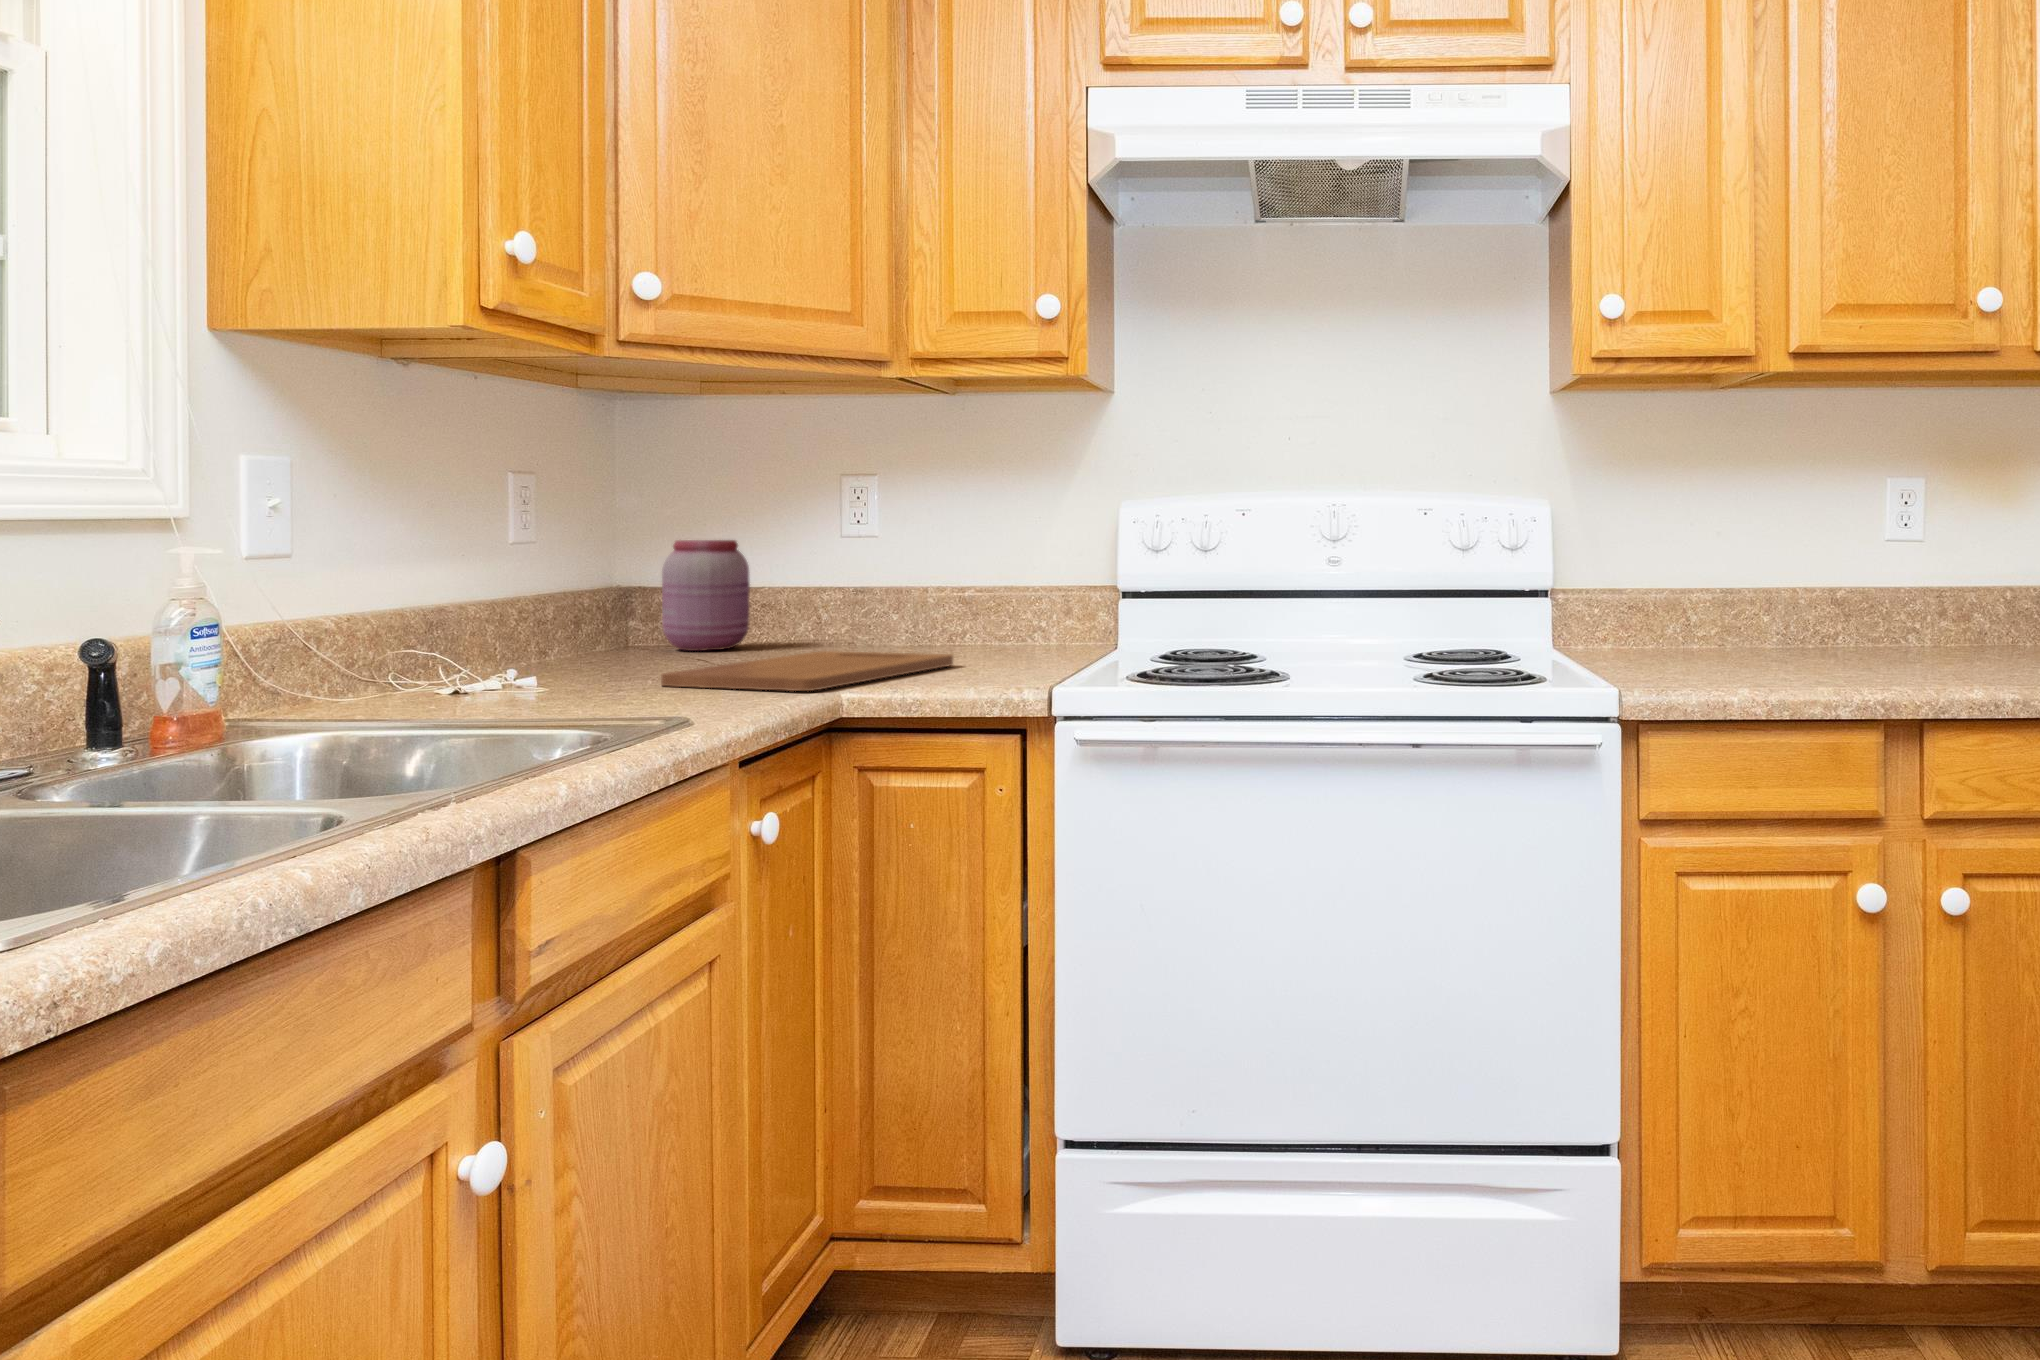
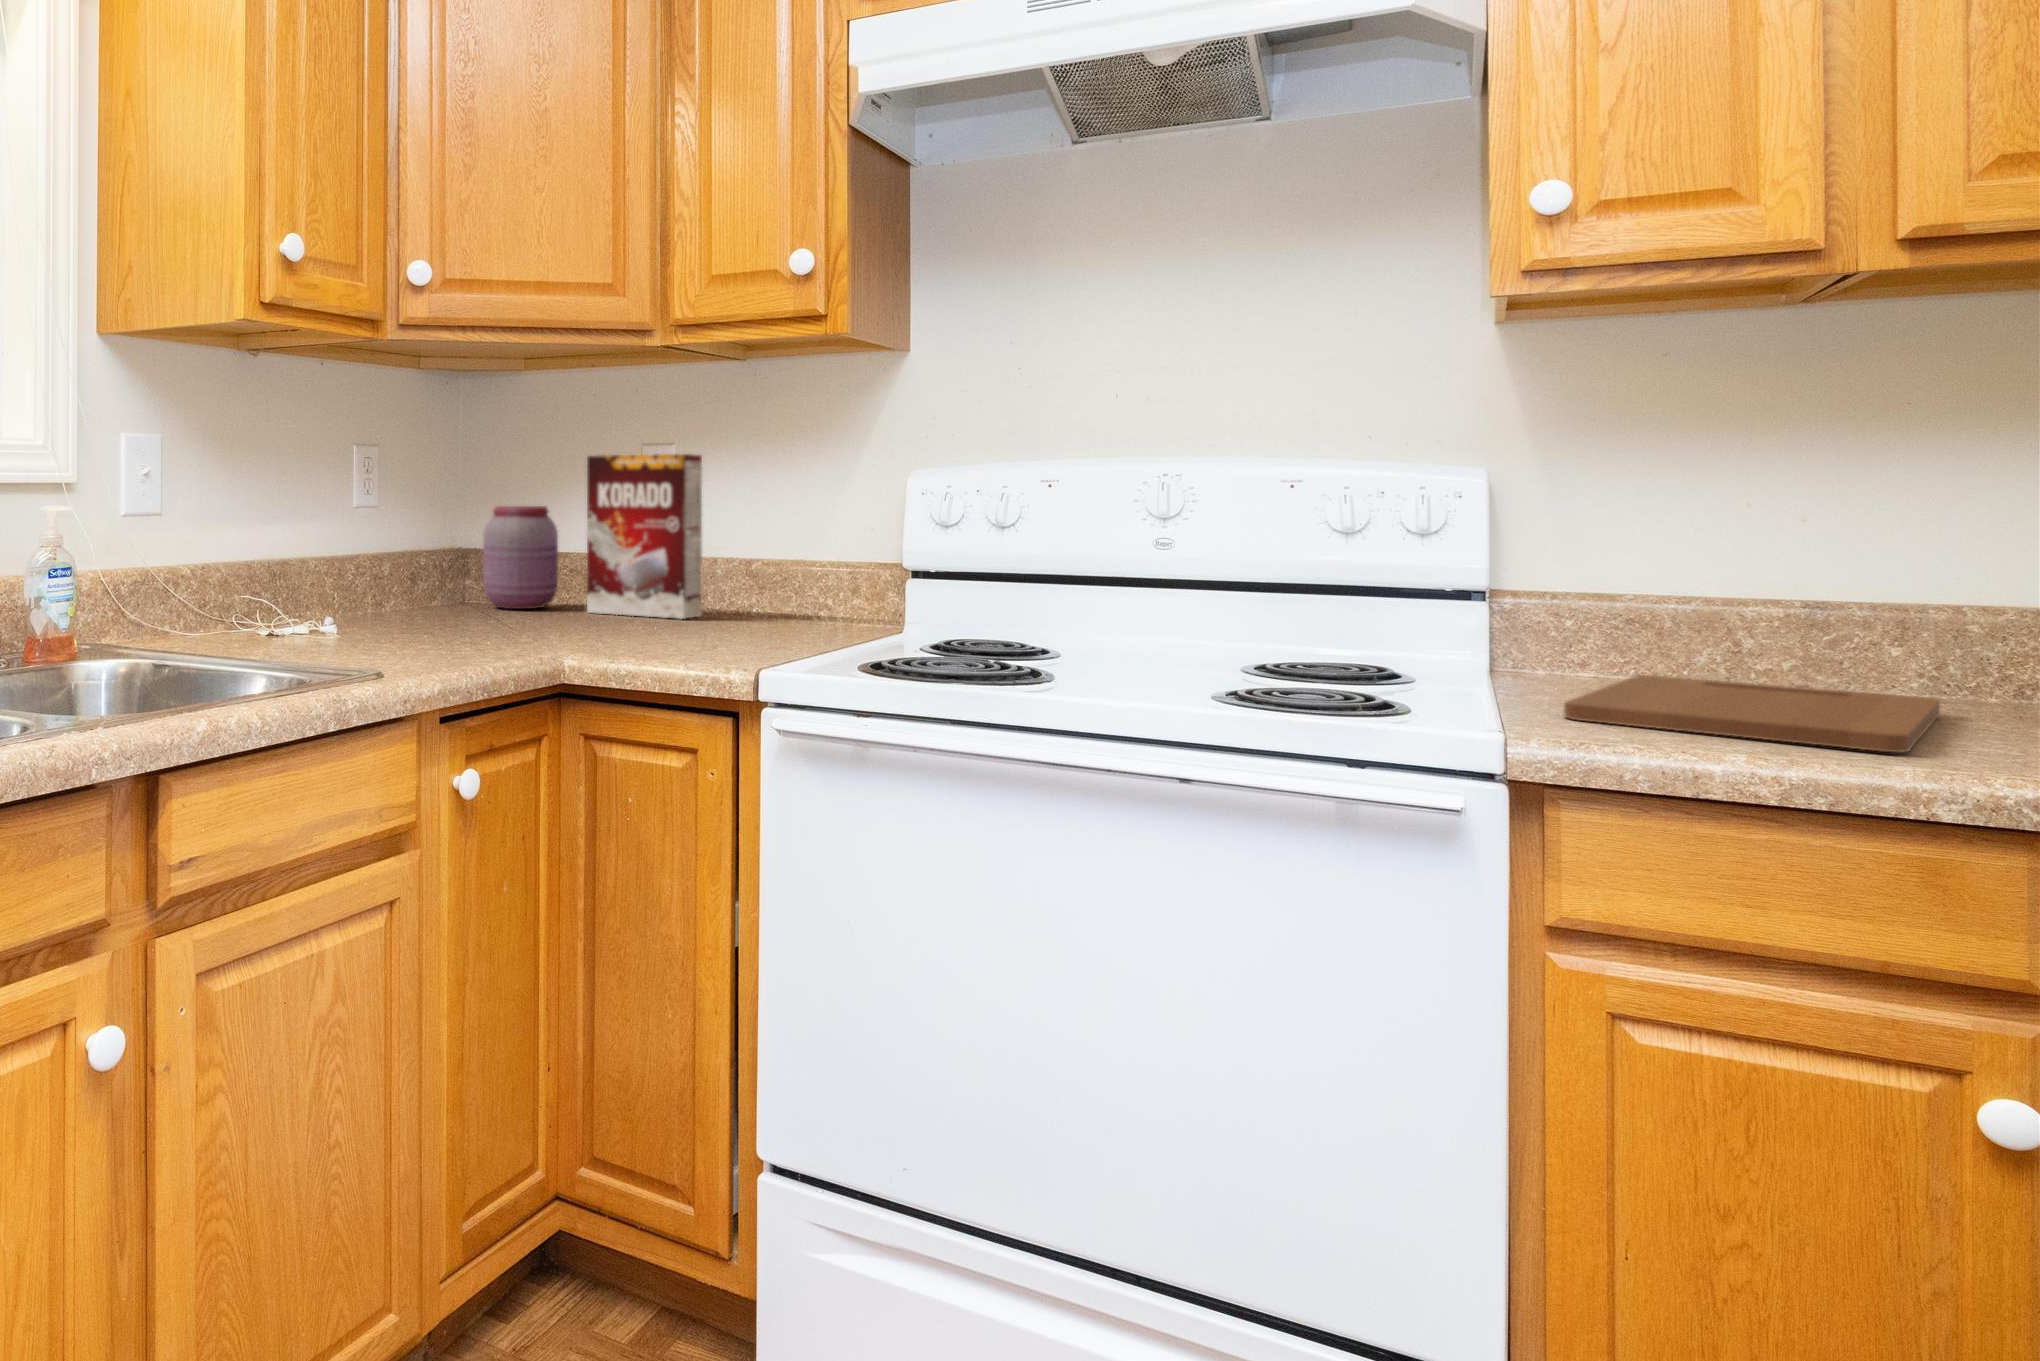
cereal box: none [788,486,914,650] -> present [587,454,702,619]
cutting board: present [661,651,953,691] -> present [1564,675,1940,752]

